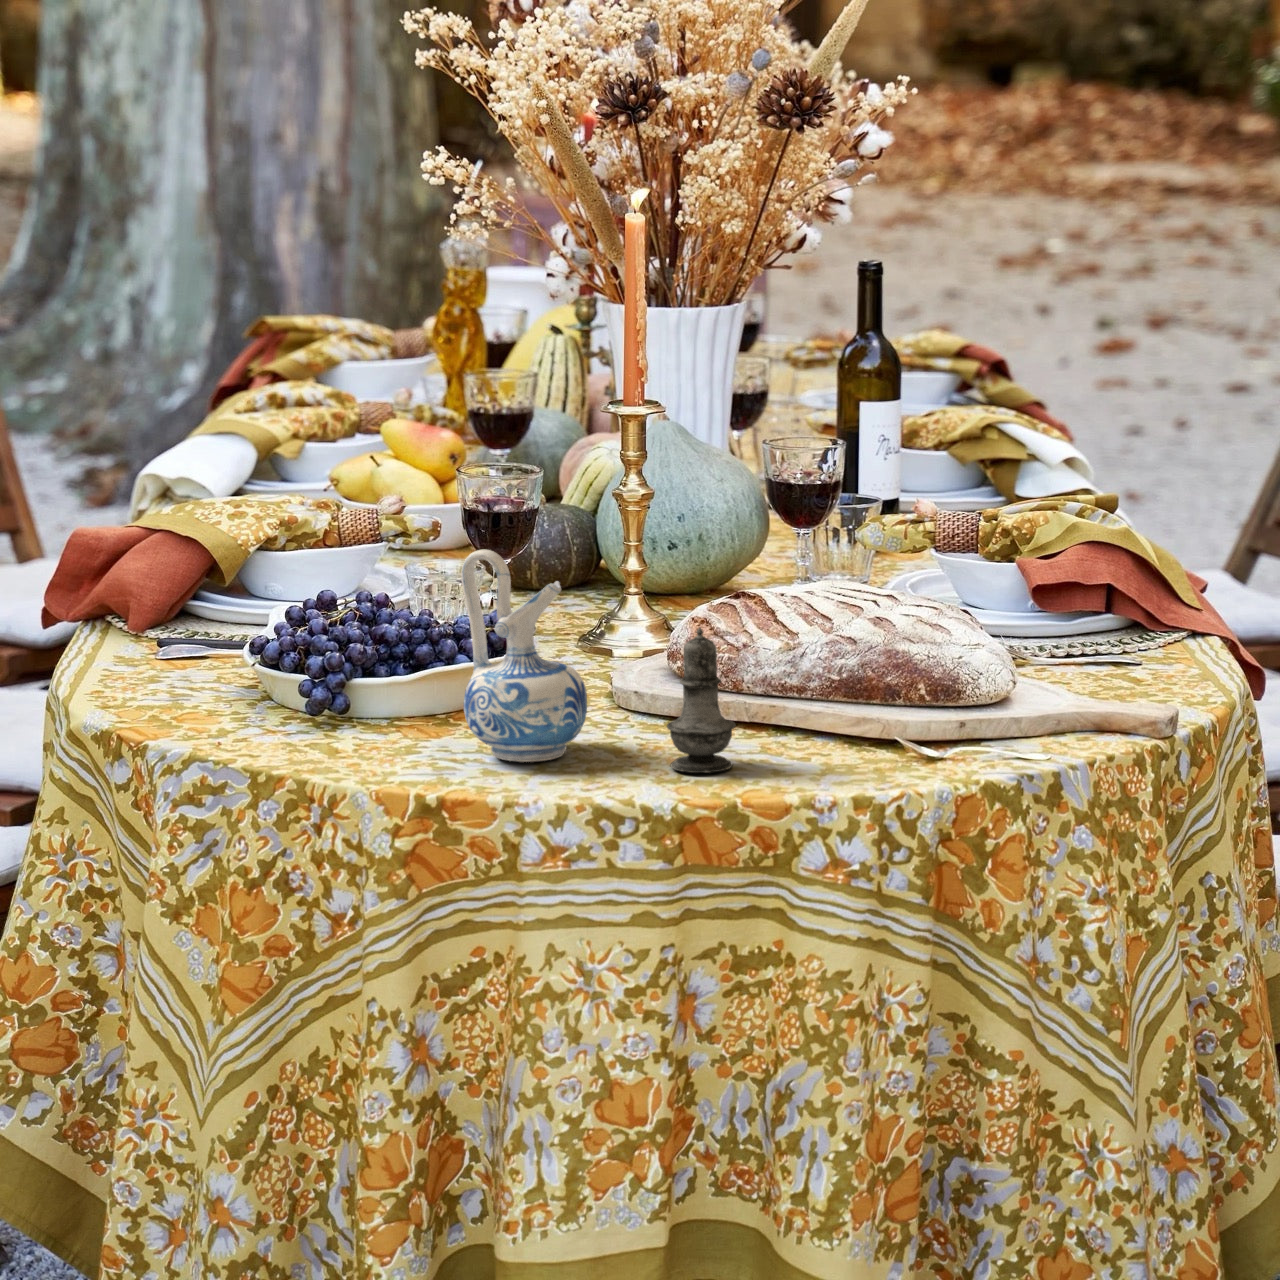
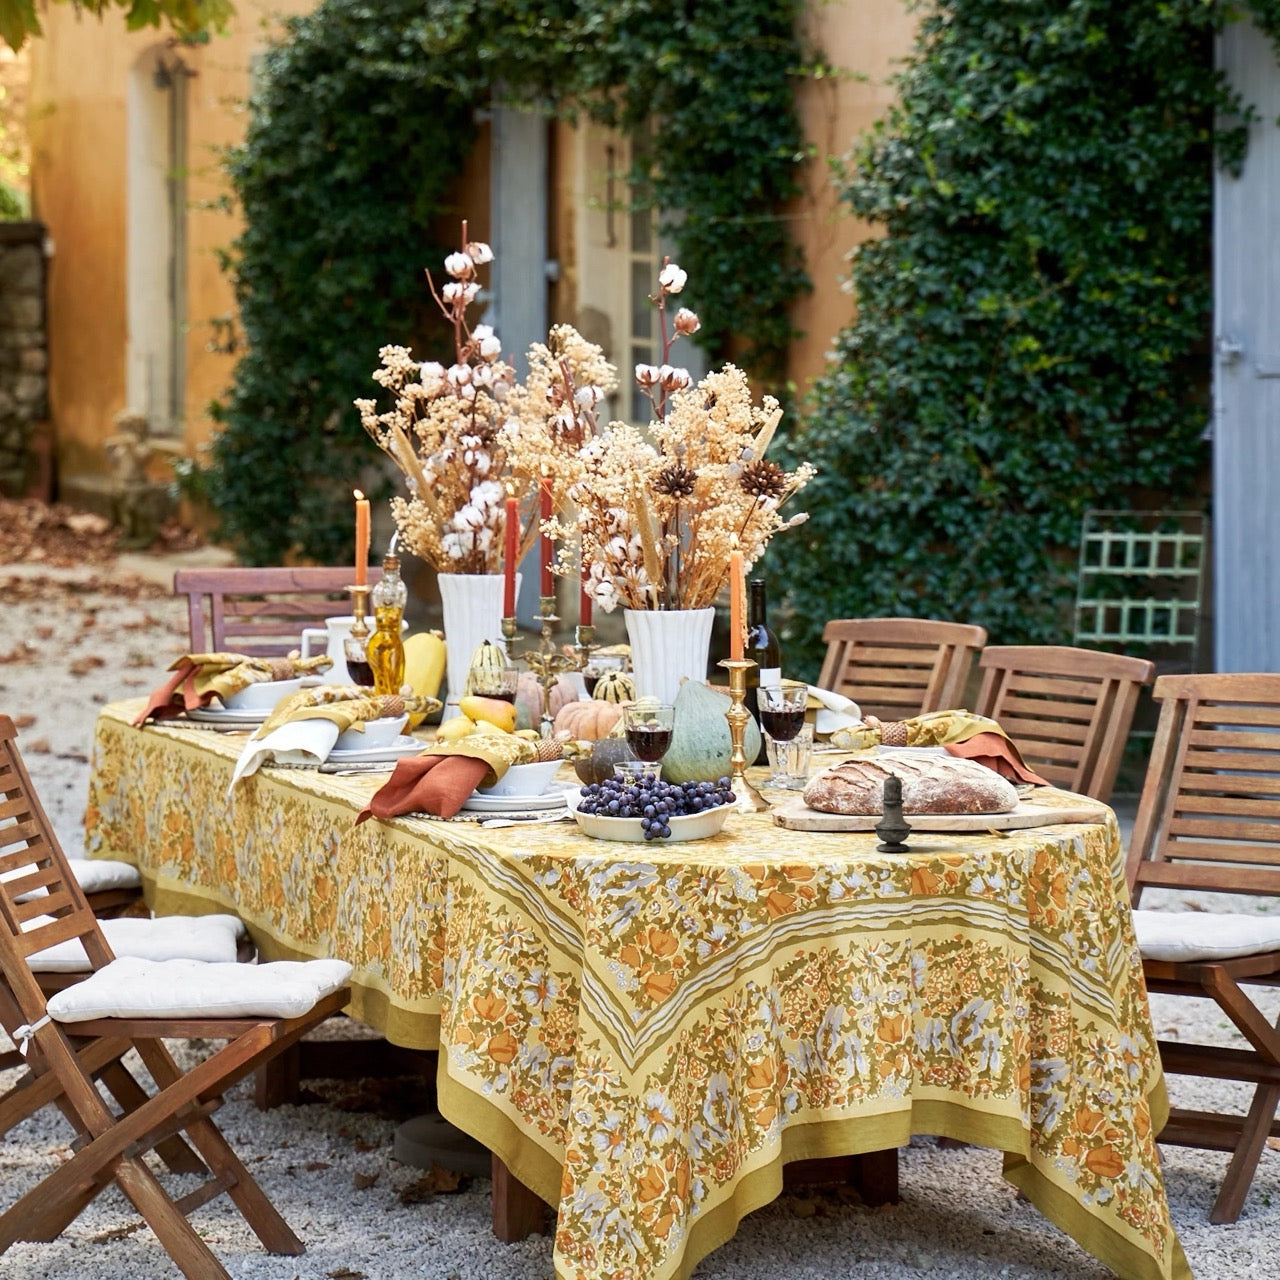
ceramic pitcher: present [461,550,587,762] -> none [753,734,824,852]

